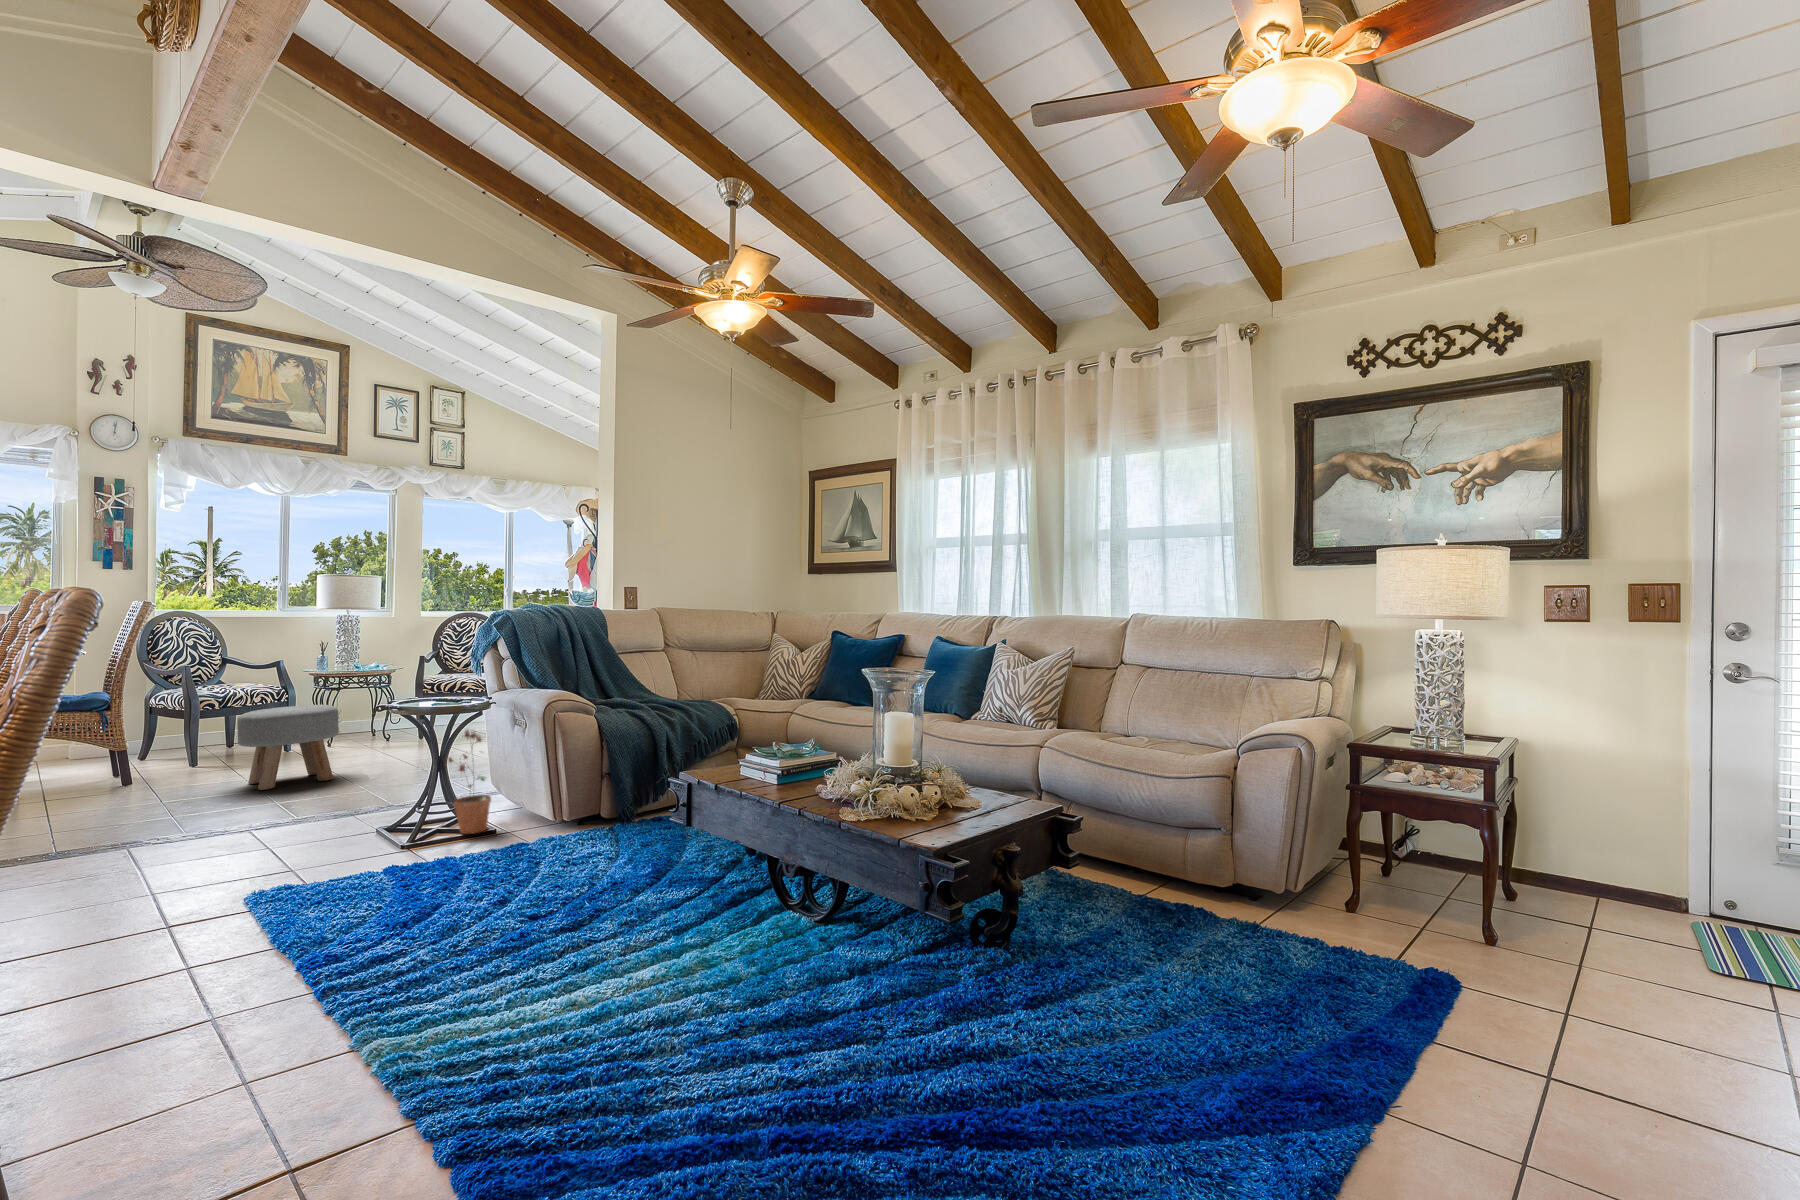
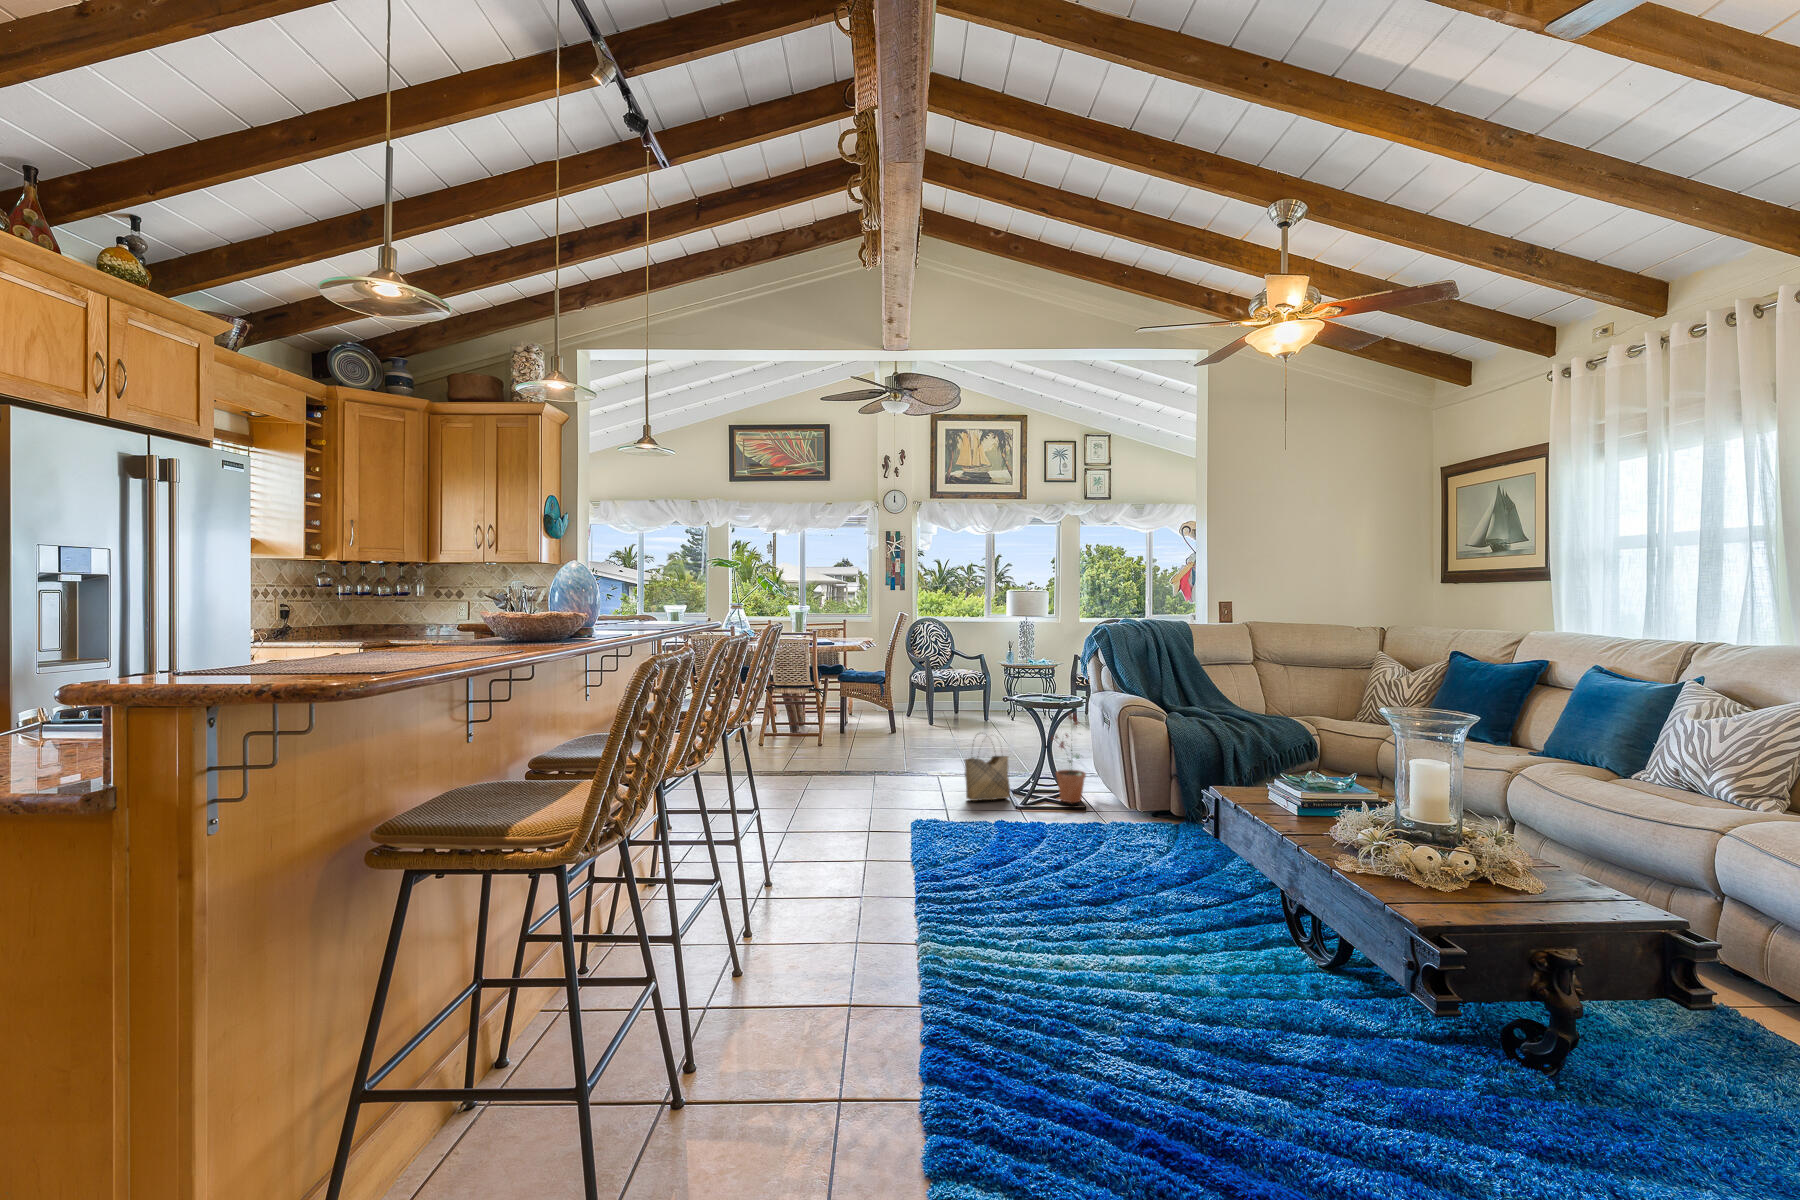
ottoman: present [237,705,339,790] -> none [941,674,1005,737]
woven basket: none [326,769,393,857] -> present [964,737,1010,801]

